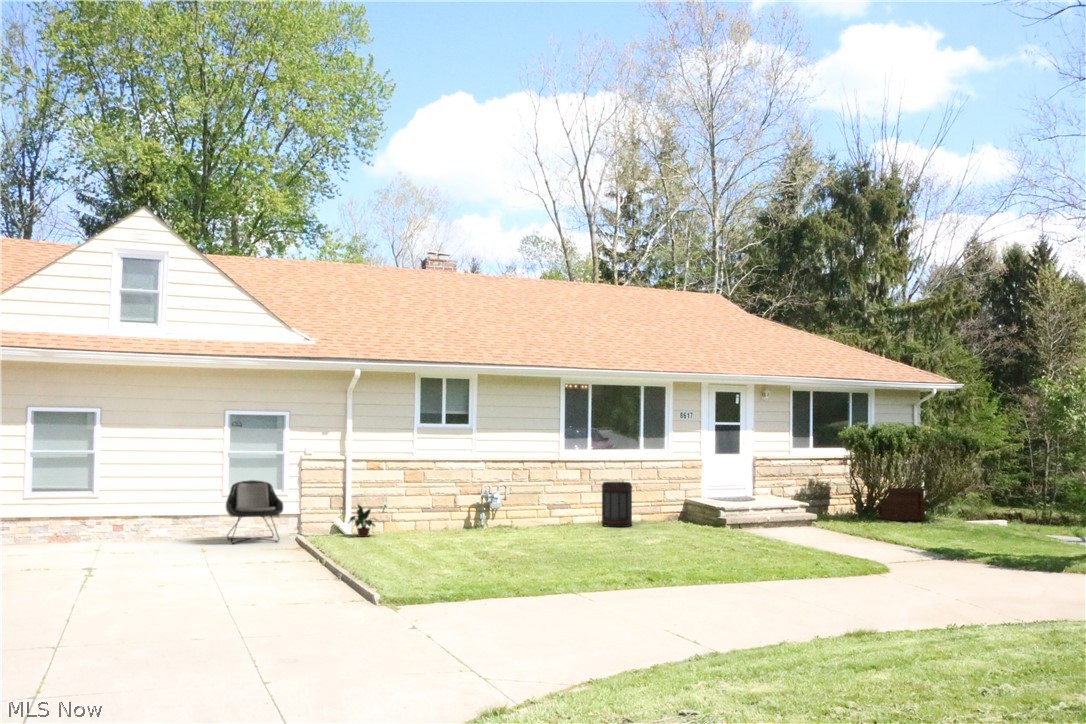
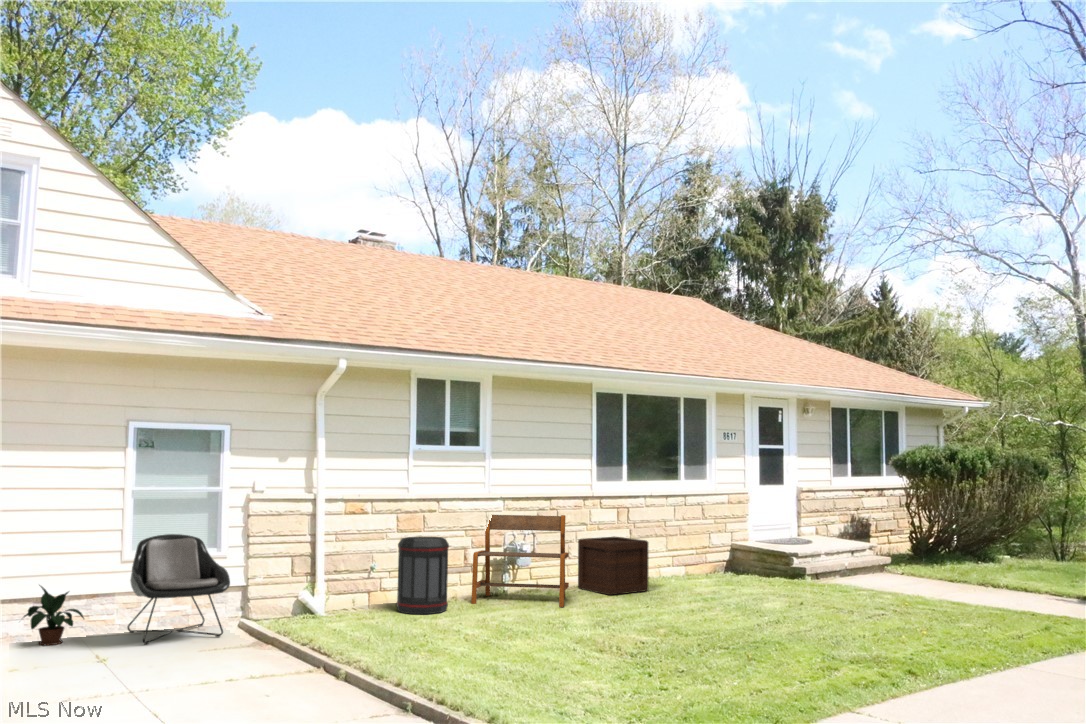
bench: none [456,472,527,535] -> present [472,515,569,607]
trash can: present [601,482,632,527] -> present [396,536,449,614]
wooden crate: present [876,488,925,521] -> present [578,537,648,595]
potted plant: present [348,505,375,537] -> present [24,585,84,645]

